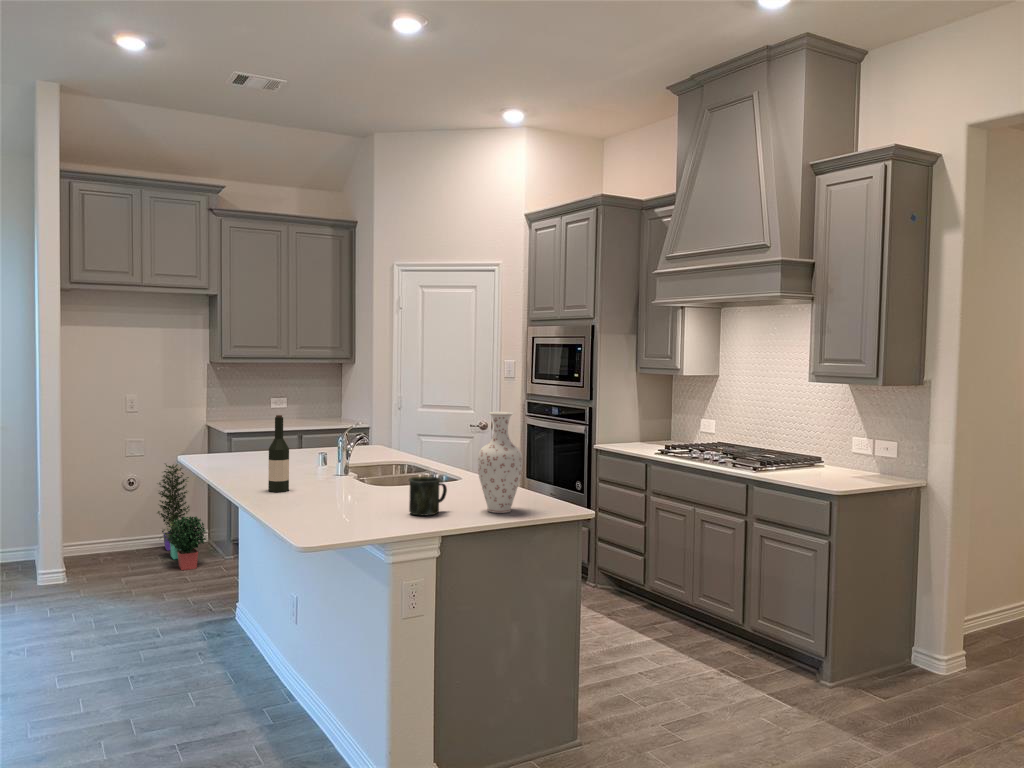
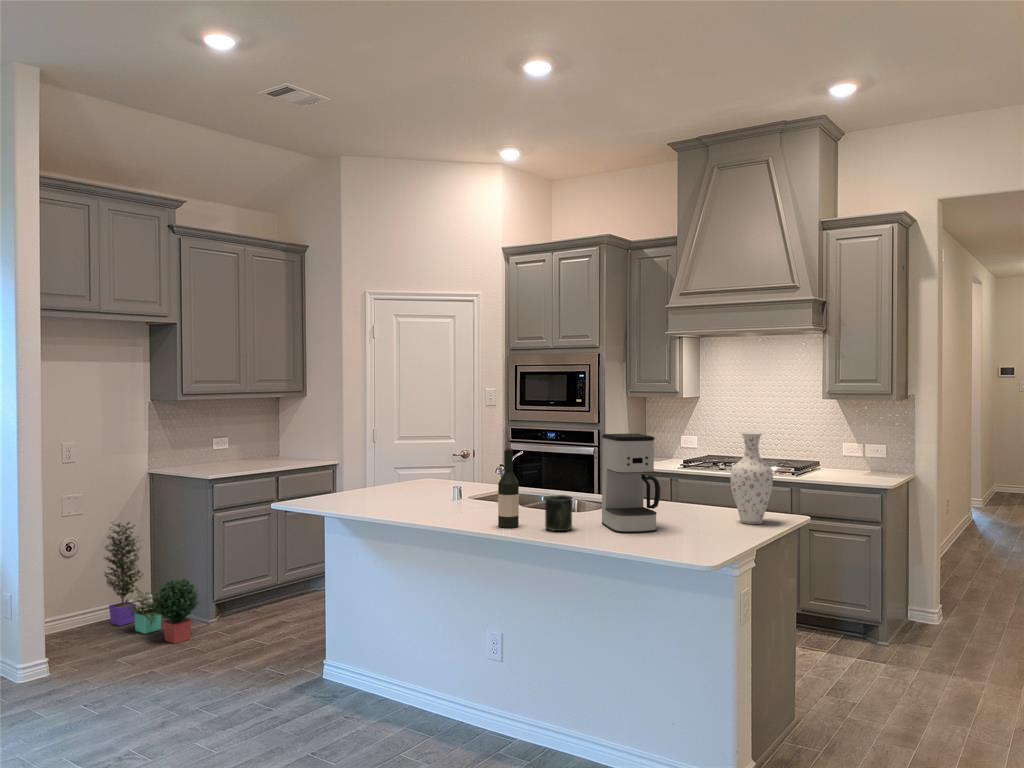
coffee maker: none [340,406,399,508] -> present [602,433,660,533]
mug: present [409,476,447,516] -> present [545,495,573,531]

